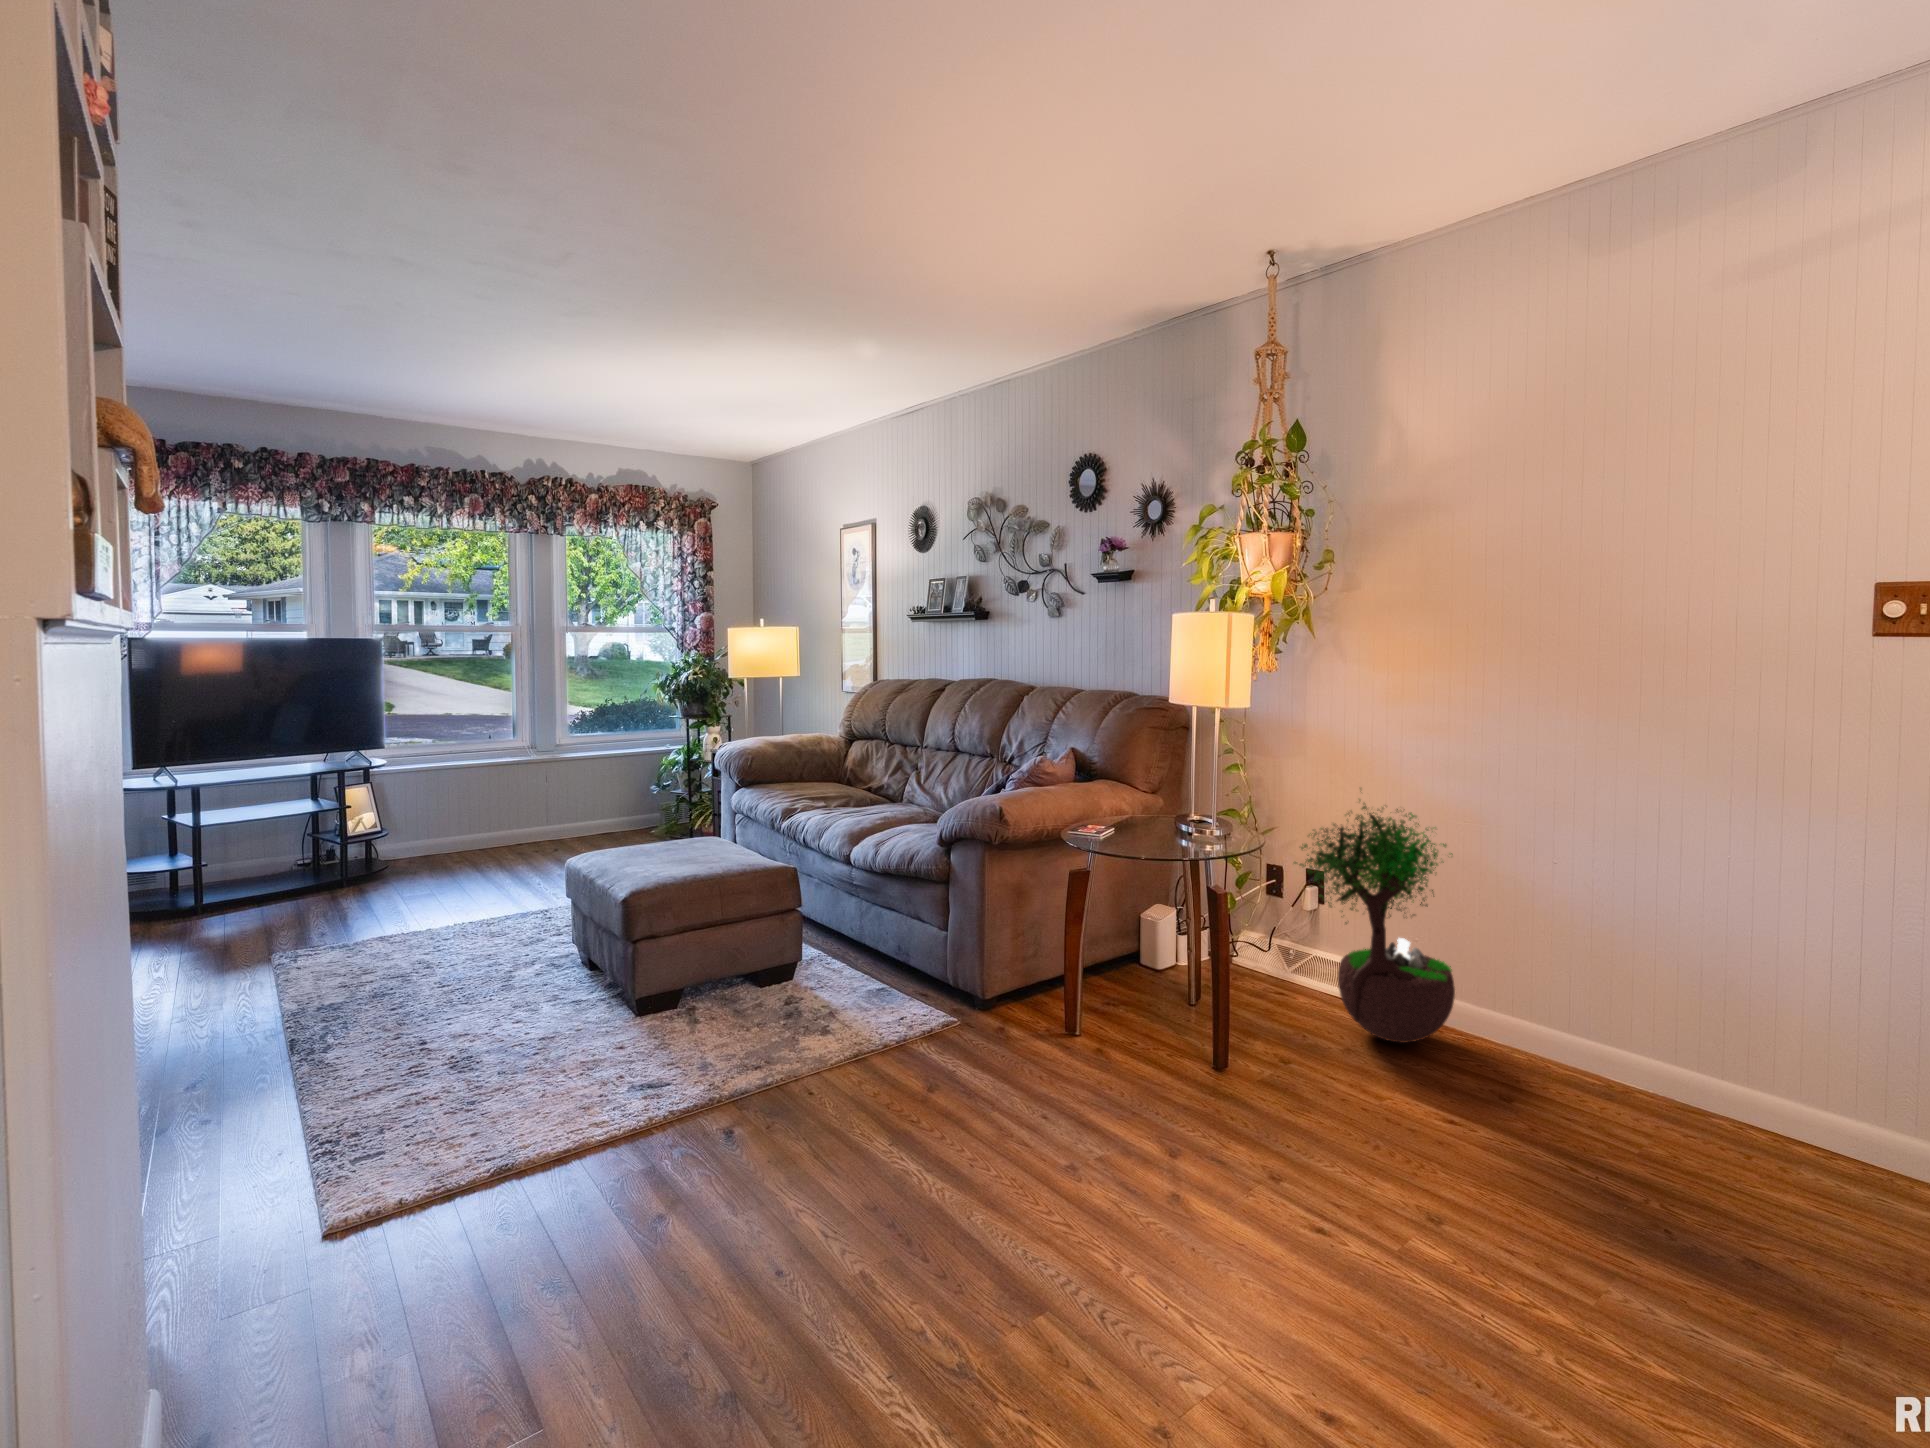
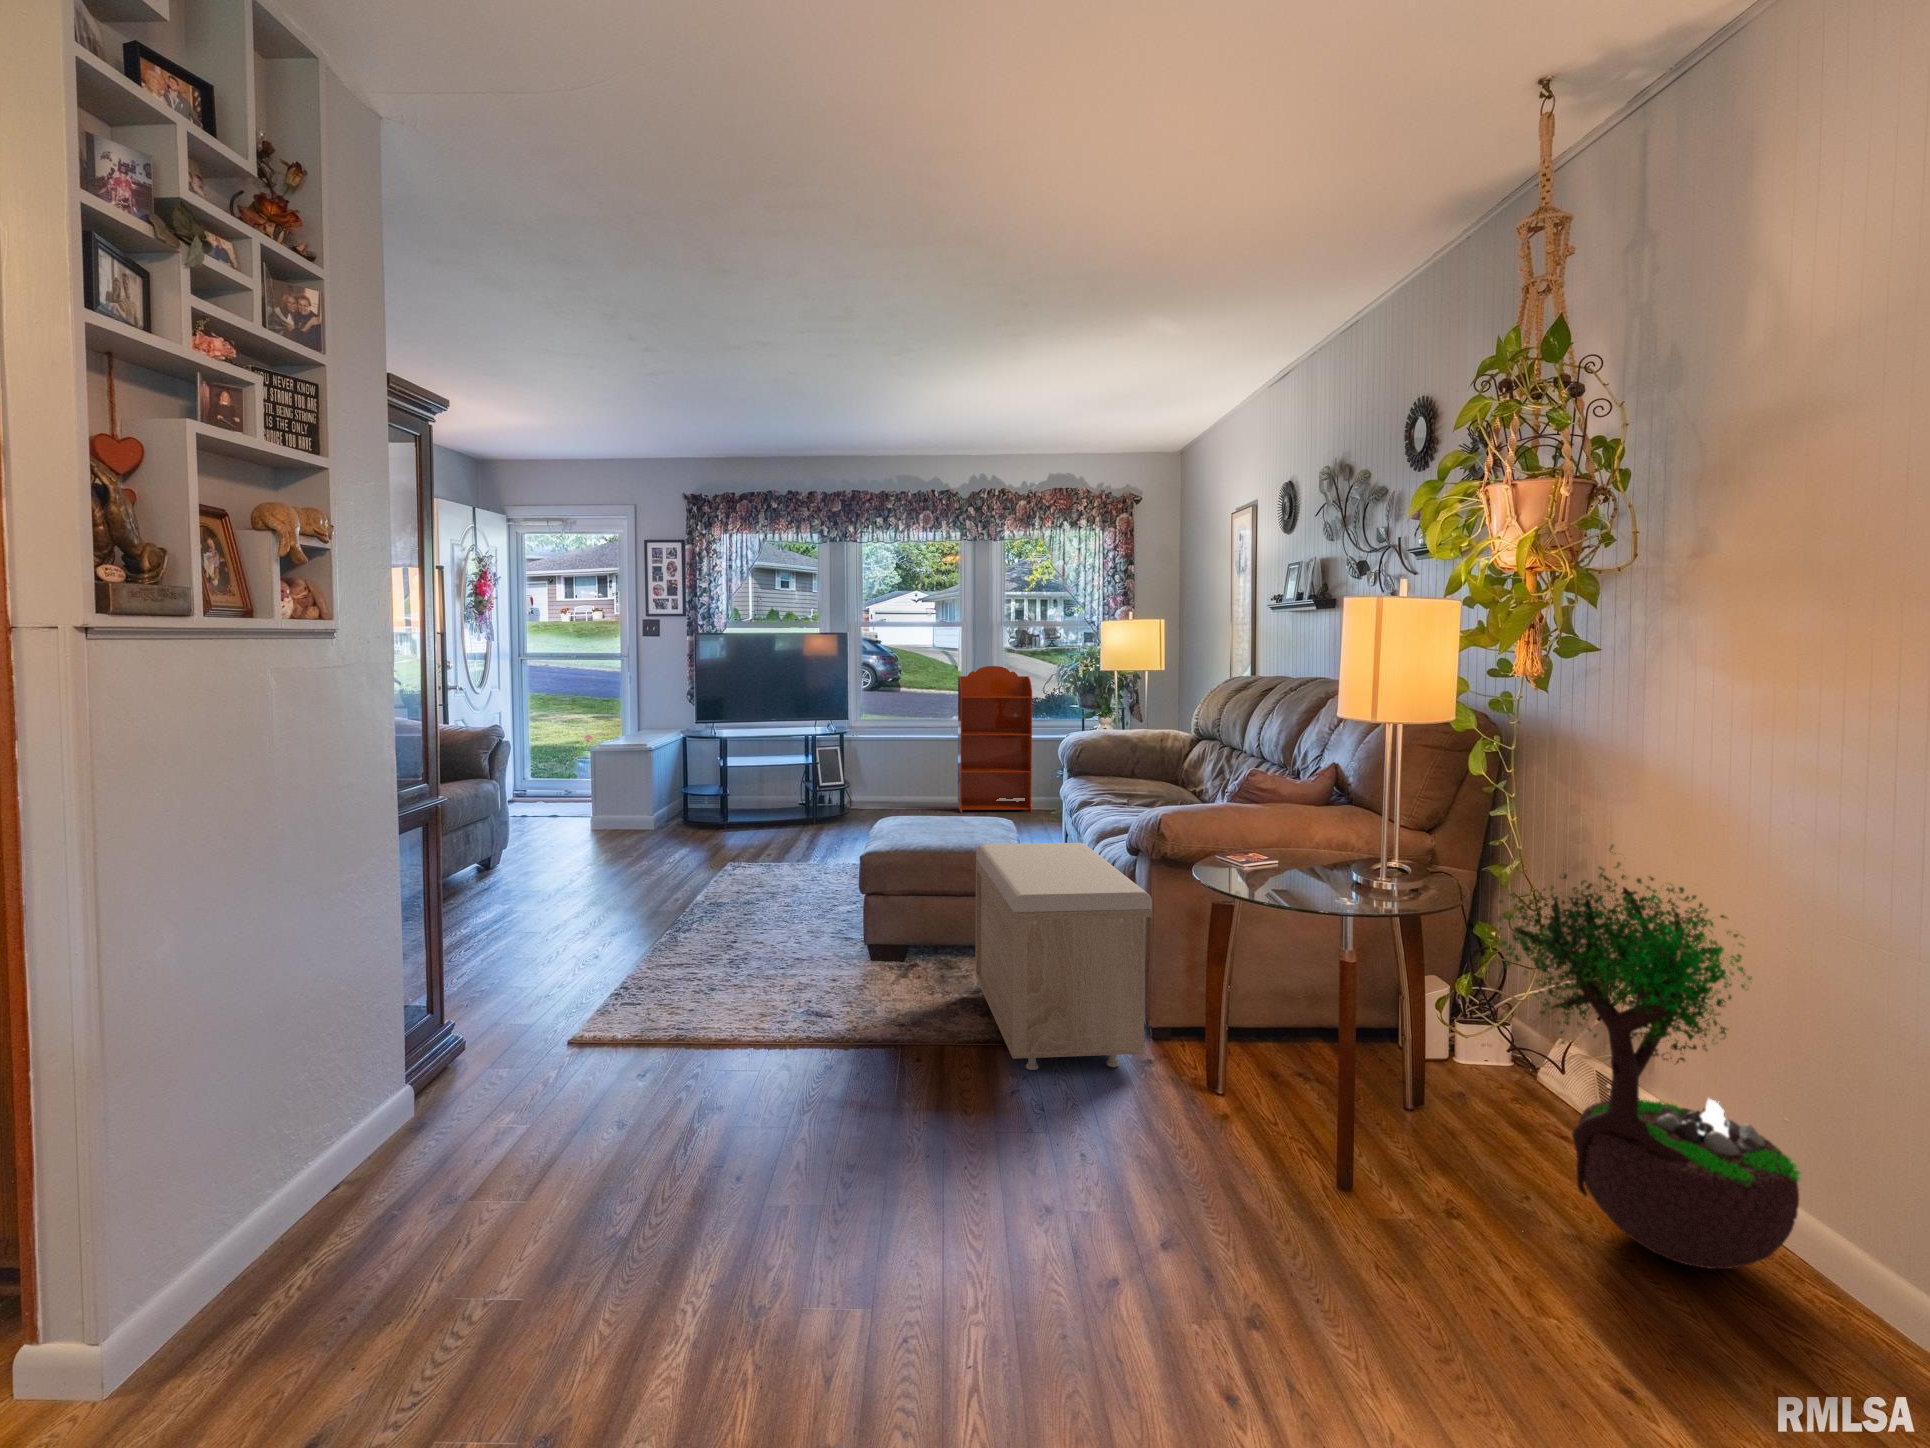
bookcase: none [522,677,624,848] -> present [958,666,1032,813]
storage bench: none [803,849,1031,1072] -> present [975,843,1152,1070]

